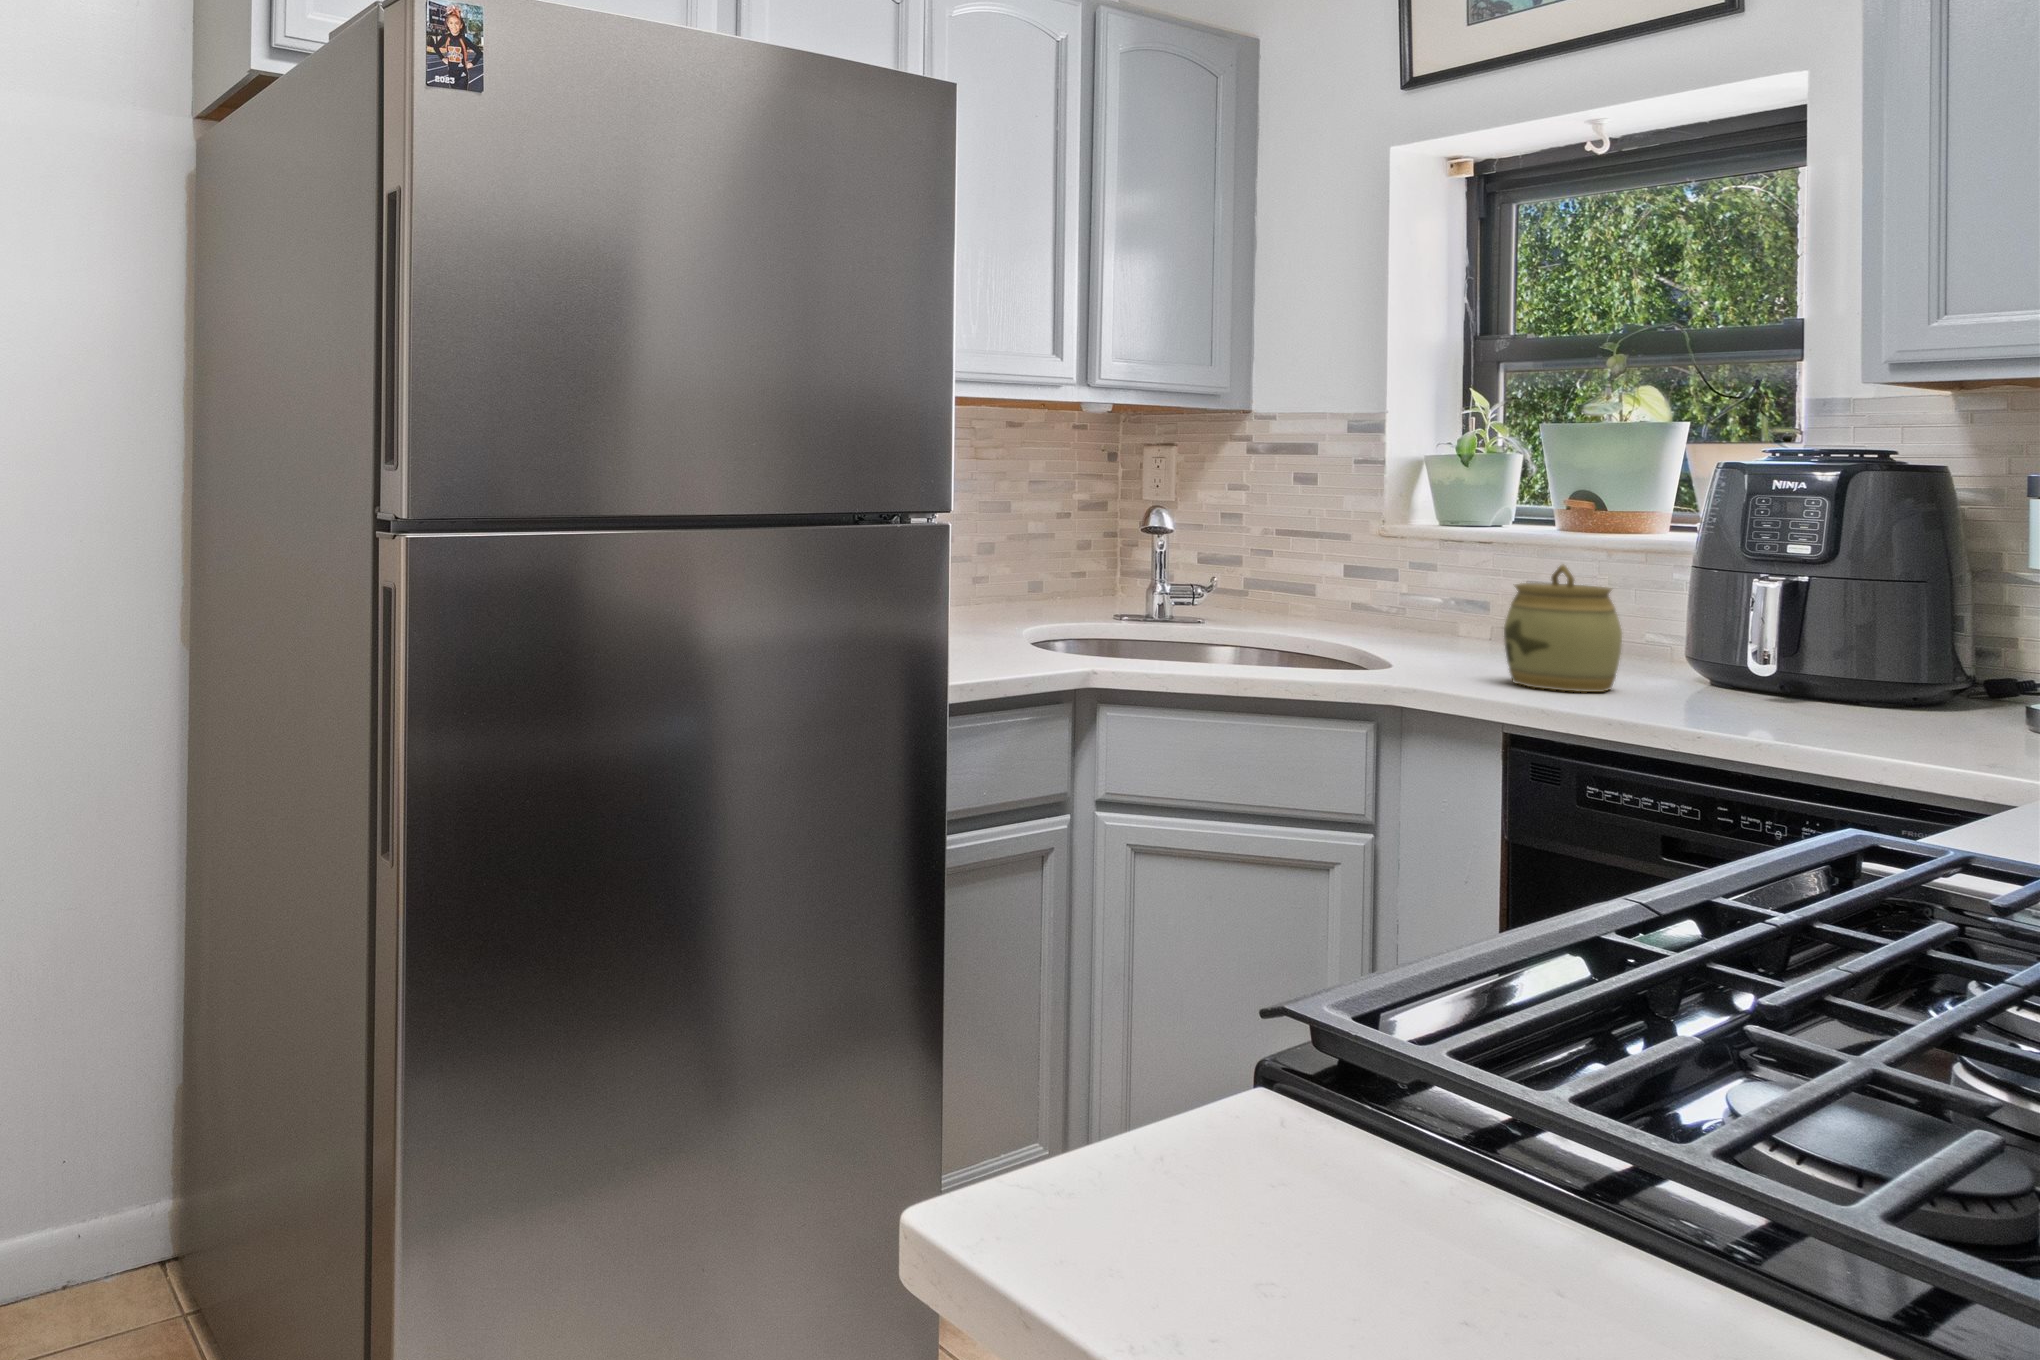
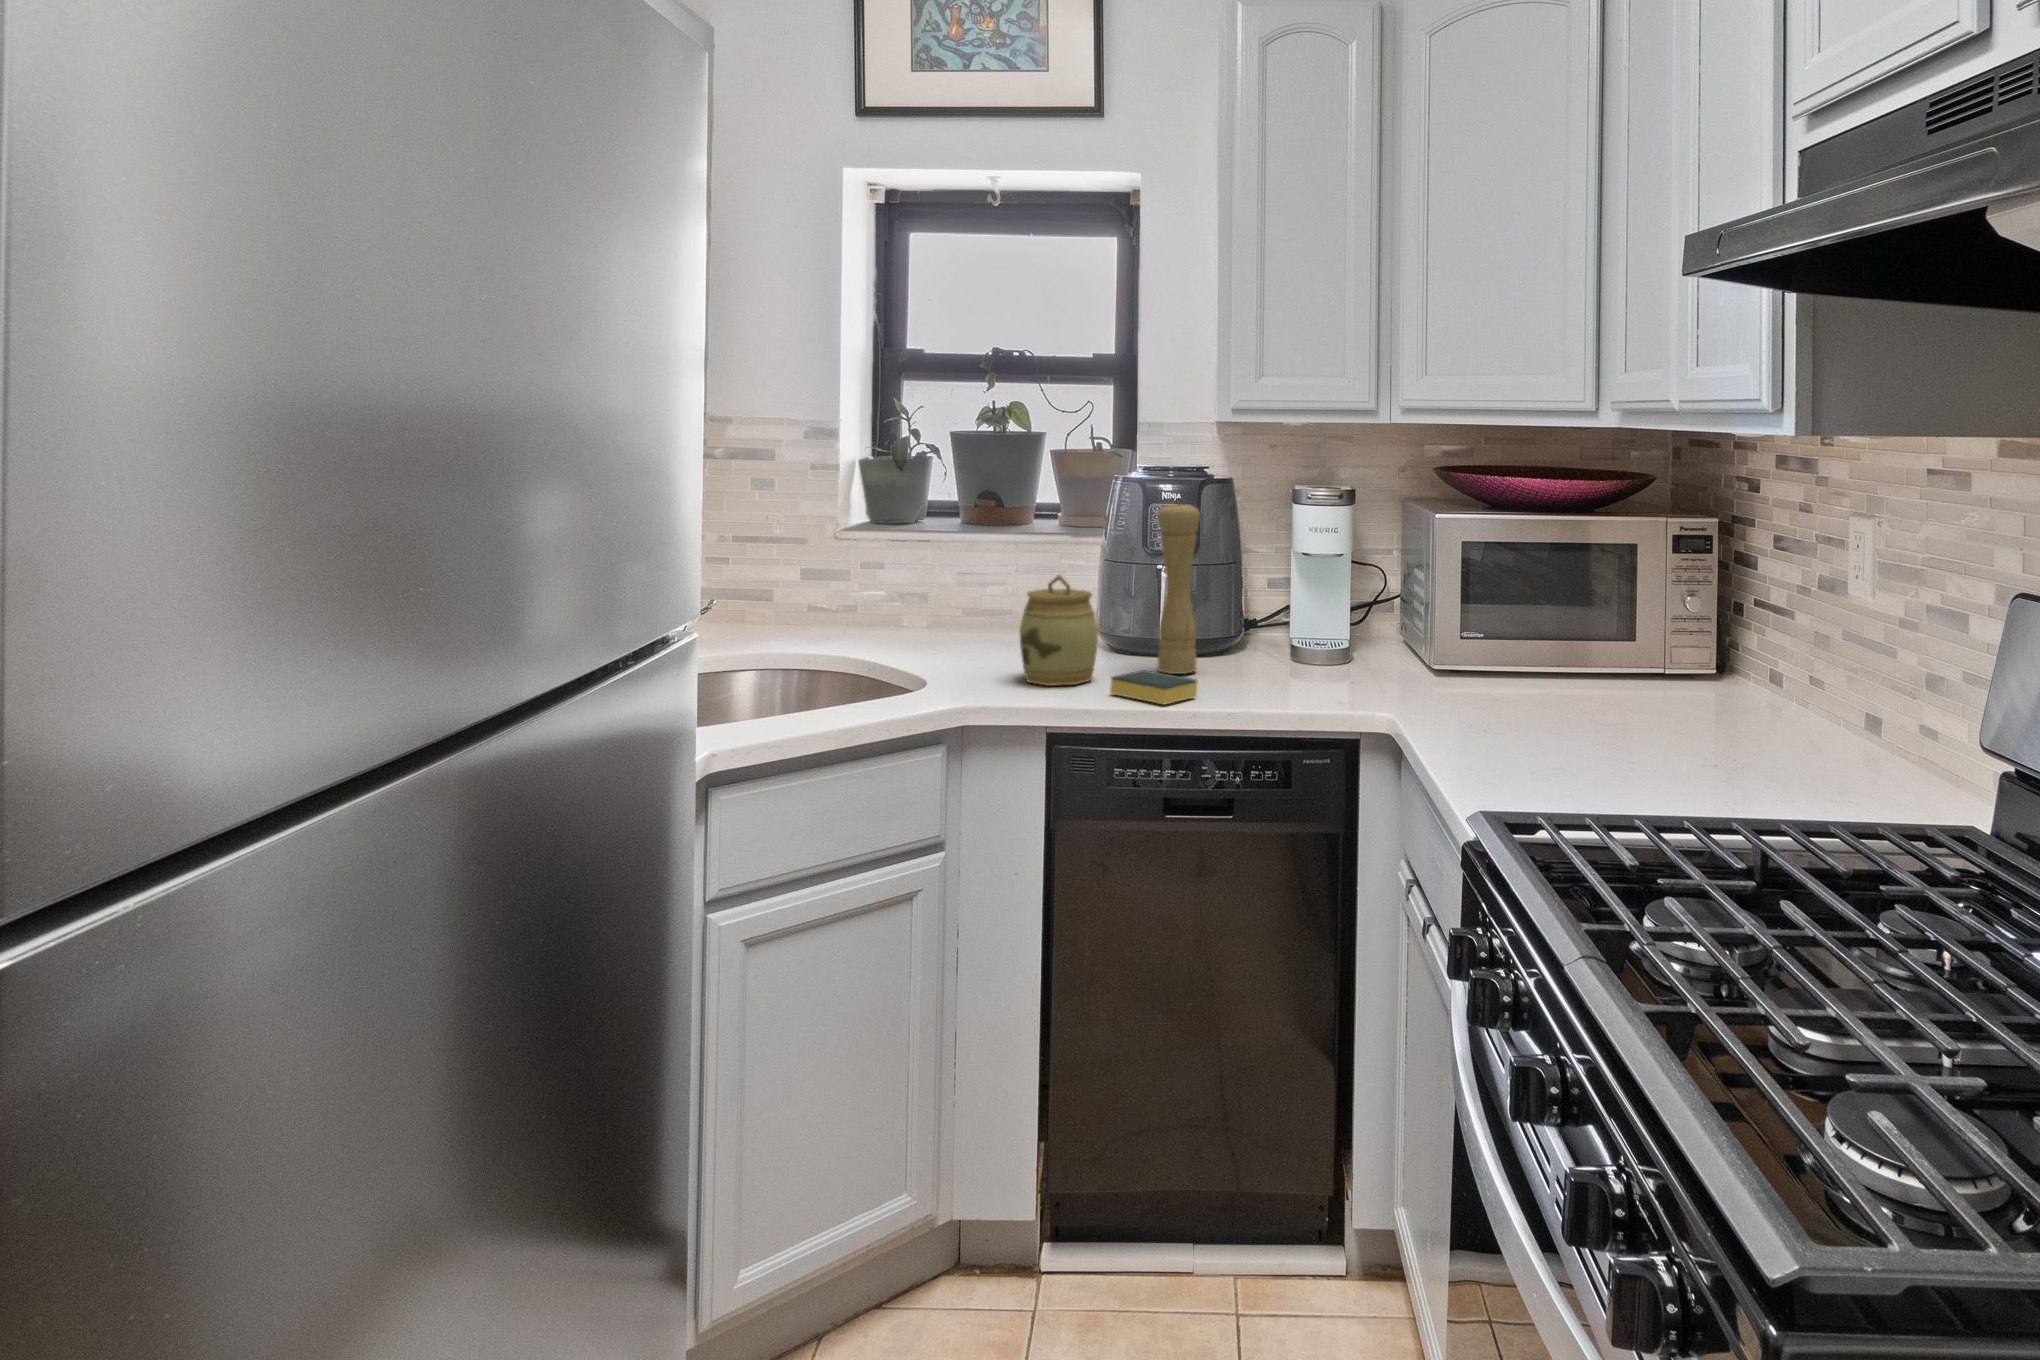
pepper mill: none [1725,484,1800,705] -> present [1157,502,1200,674]
sponge: none [1601,681,1725,719] -> present [1110,670,1197,704]

